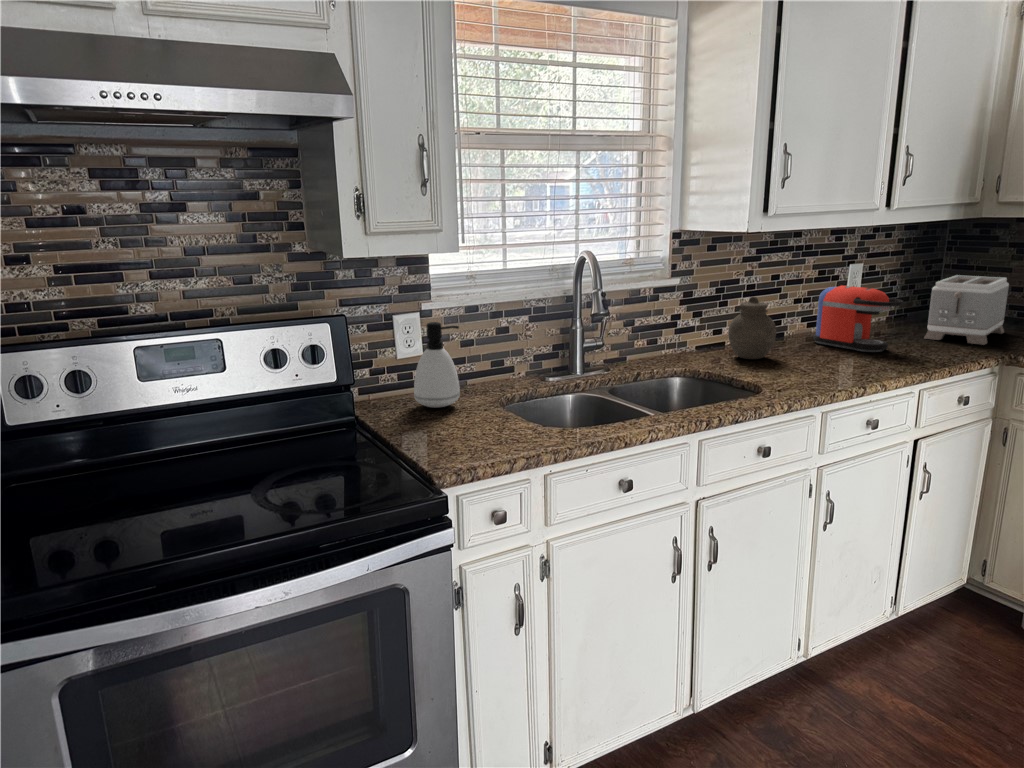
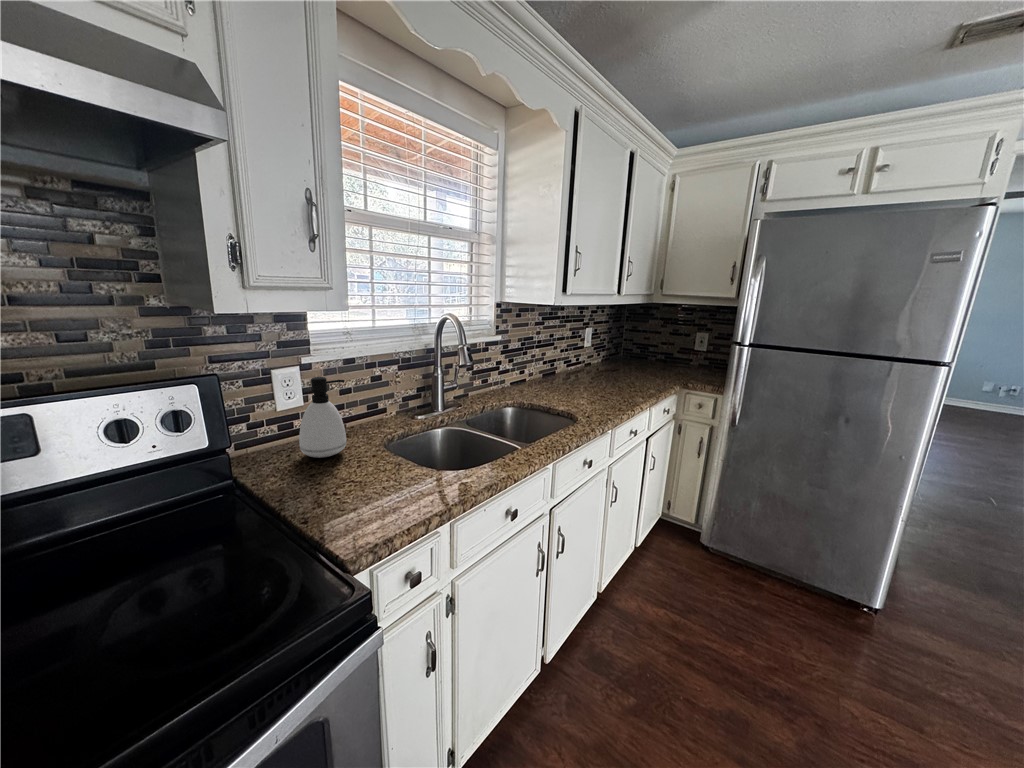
toaster: present [924,275,1009,345] -> none [632,335,669,376]
coffee maker: present [813,286,903,352] -> none [576,341,631,383]
jar: present [728,297,776,359] -> none [534,349,565,392]

